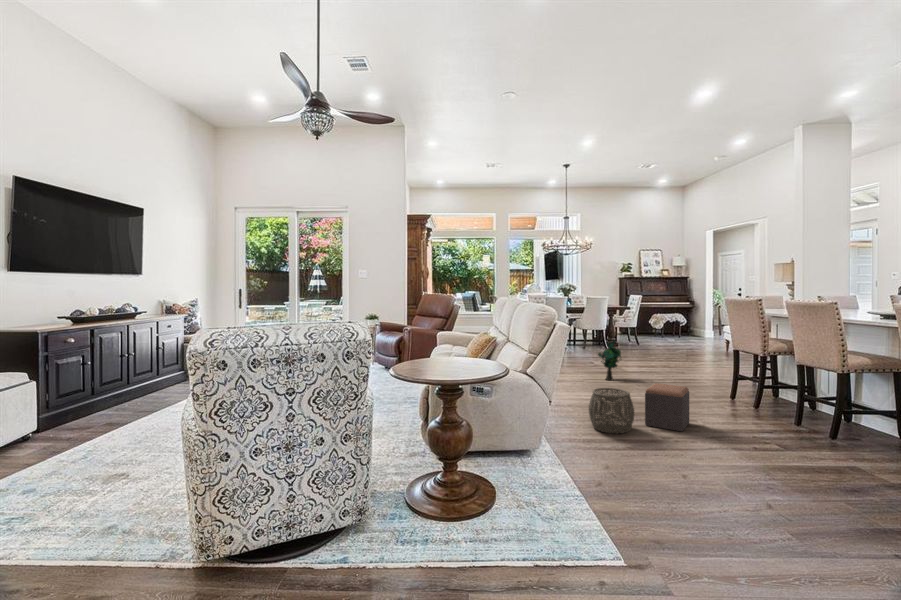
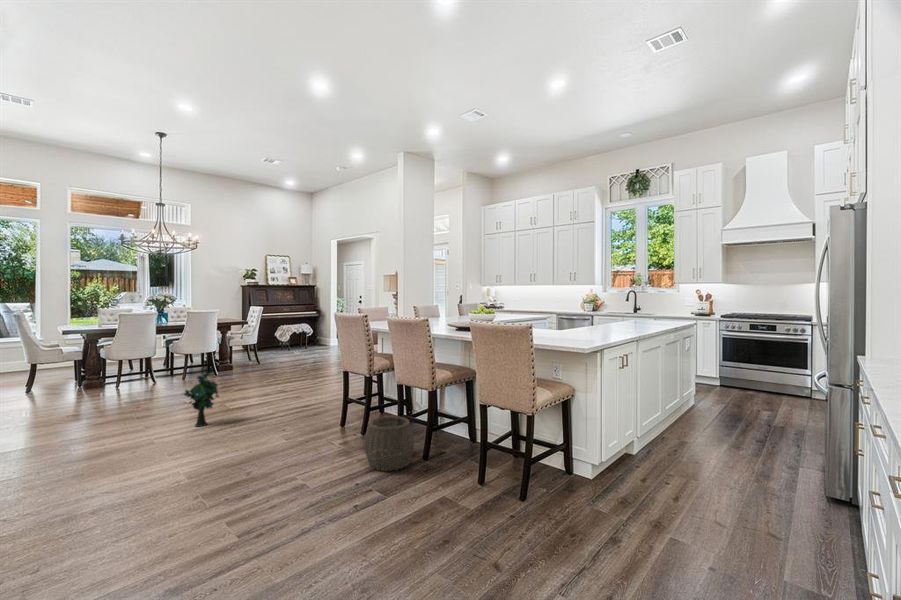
footstool: present [645,383,689,432] -> none [223,437,286,506]
woven basket: present [589,388,635,434] -> present [364,416,414,471]

